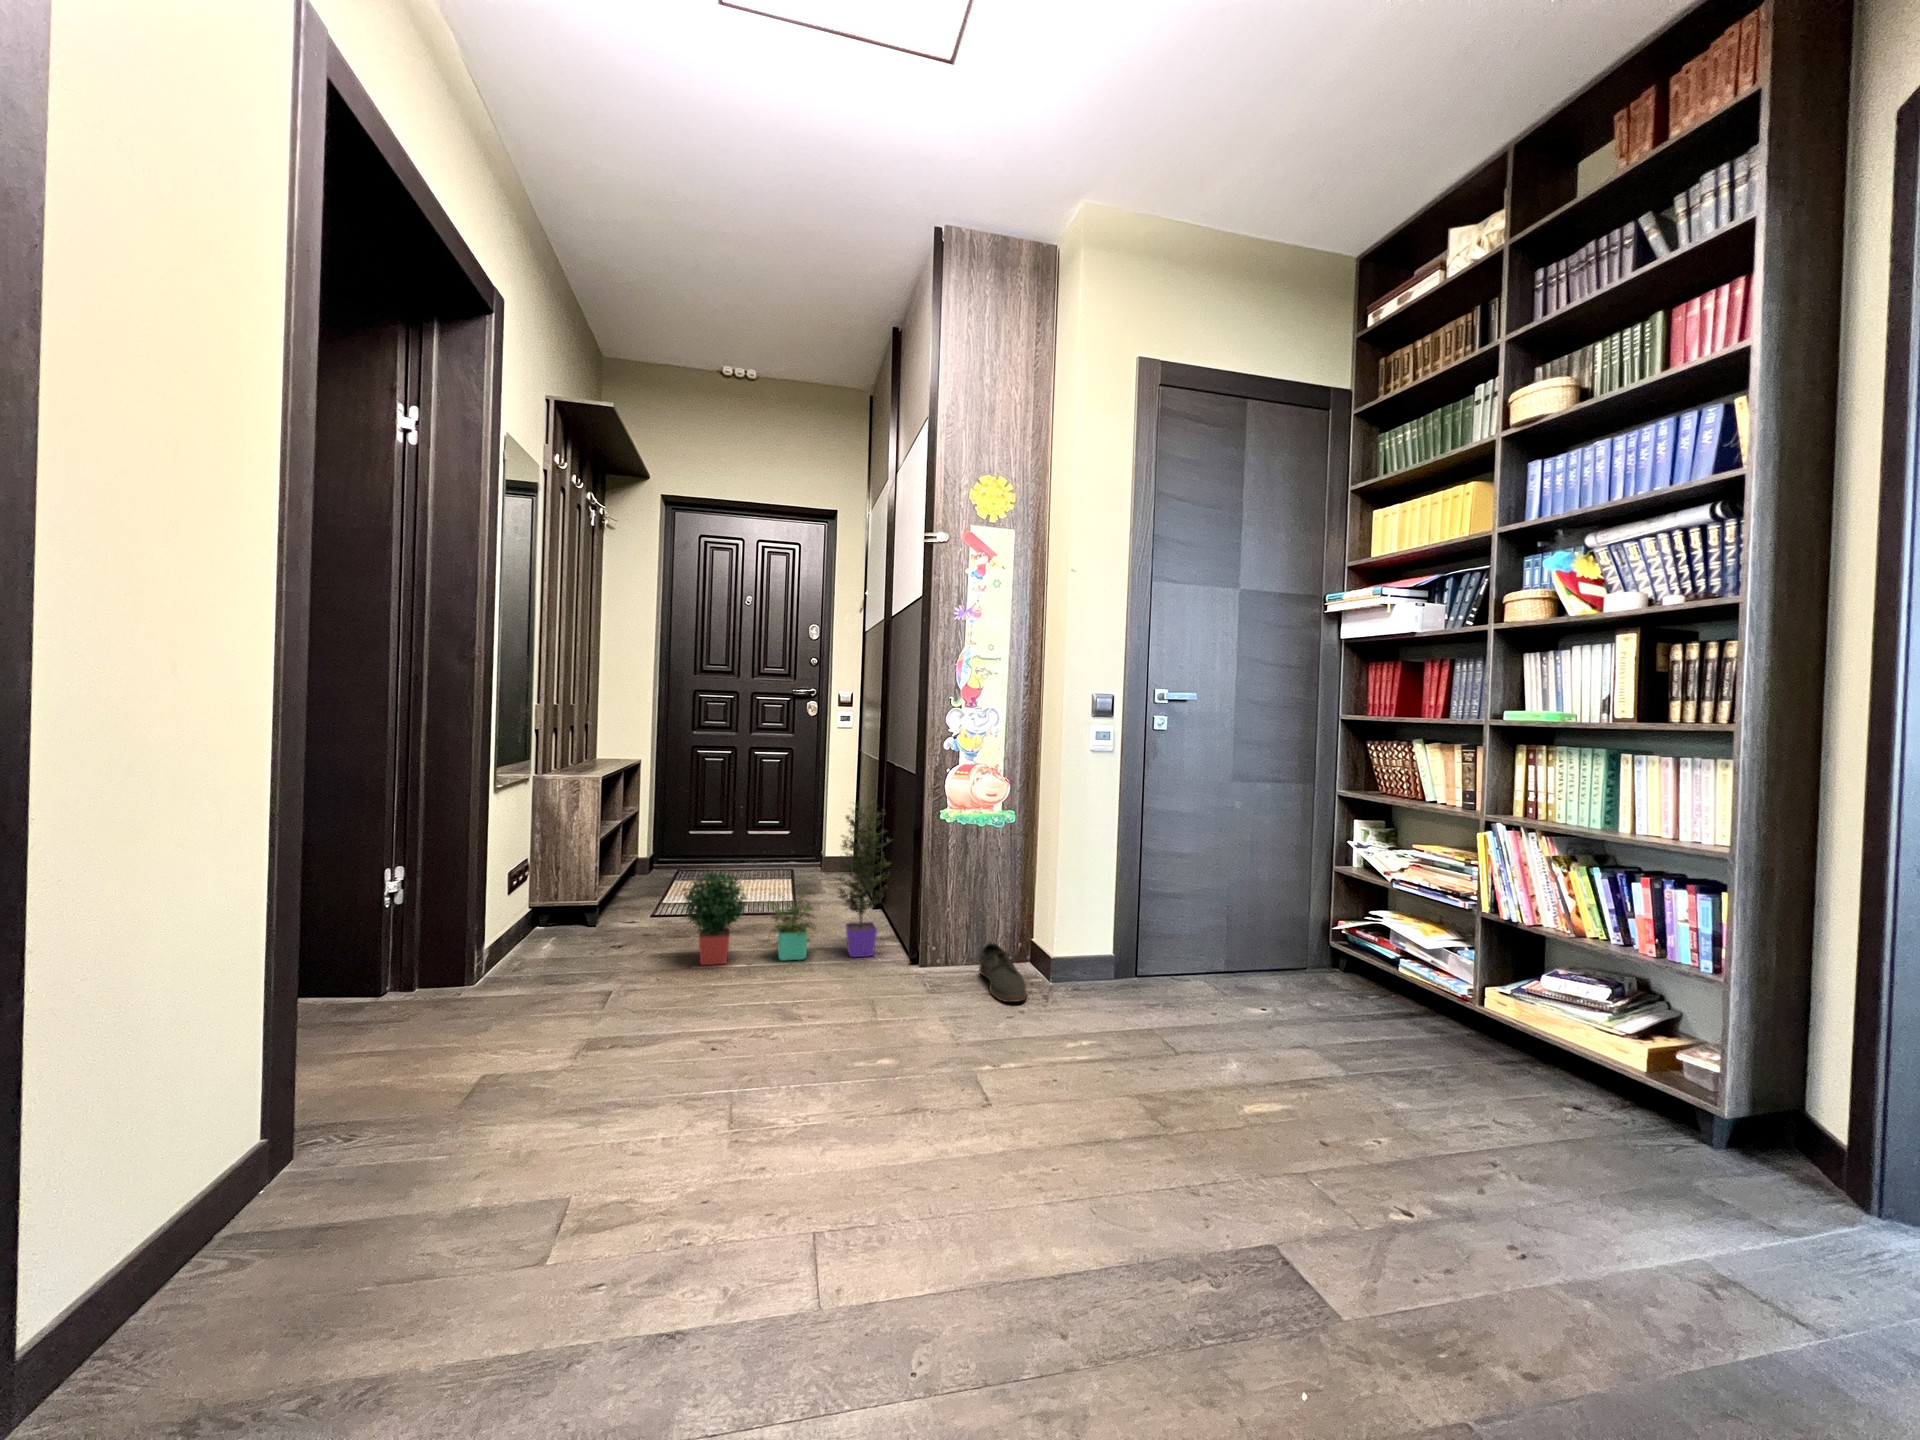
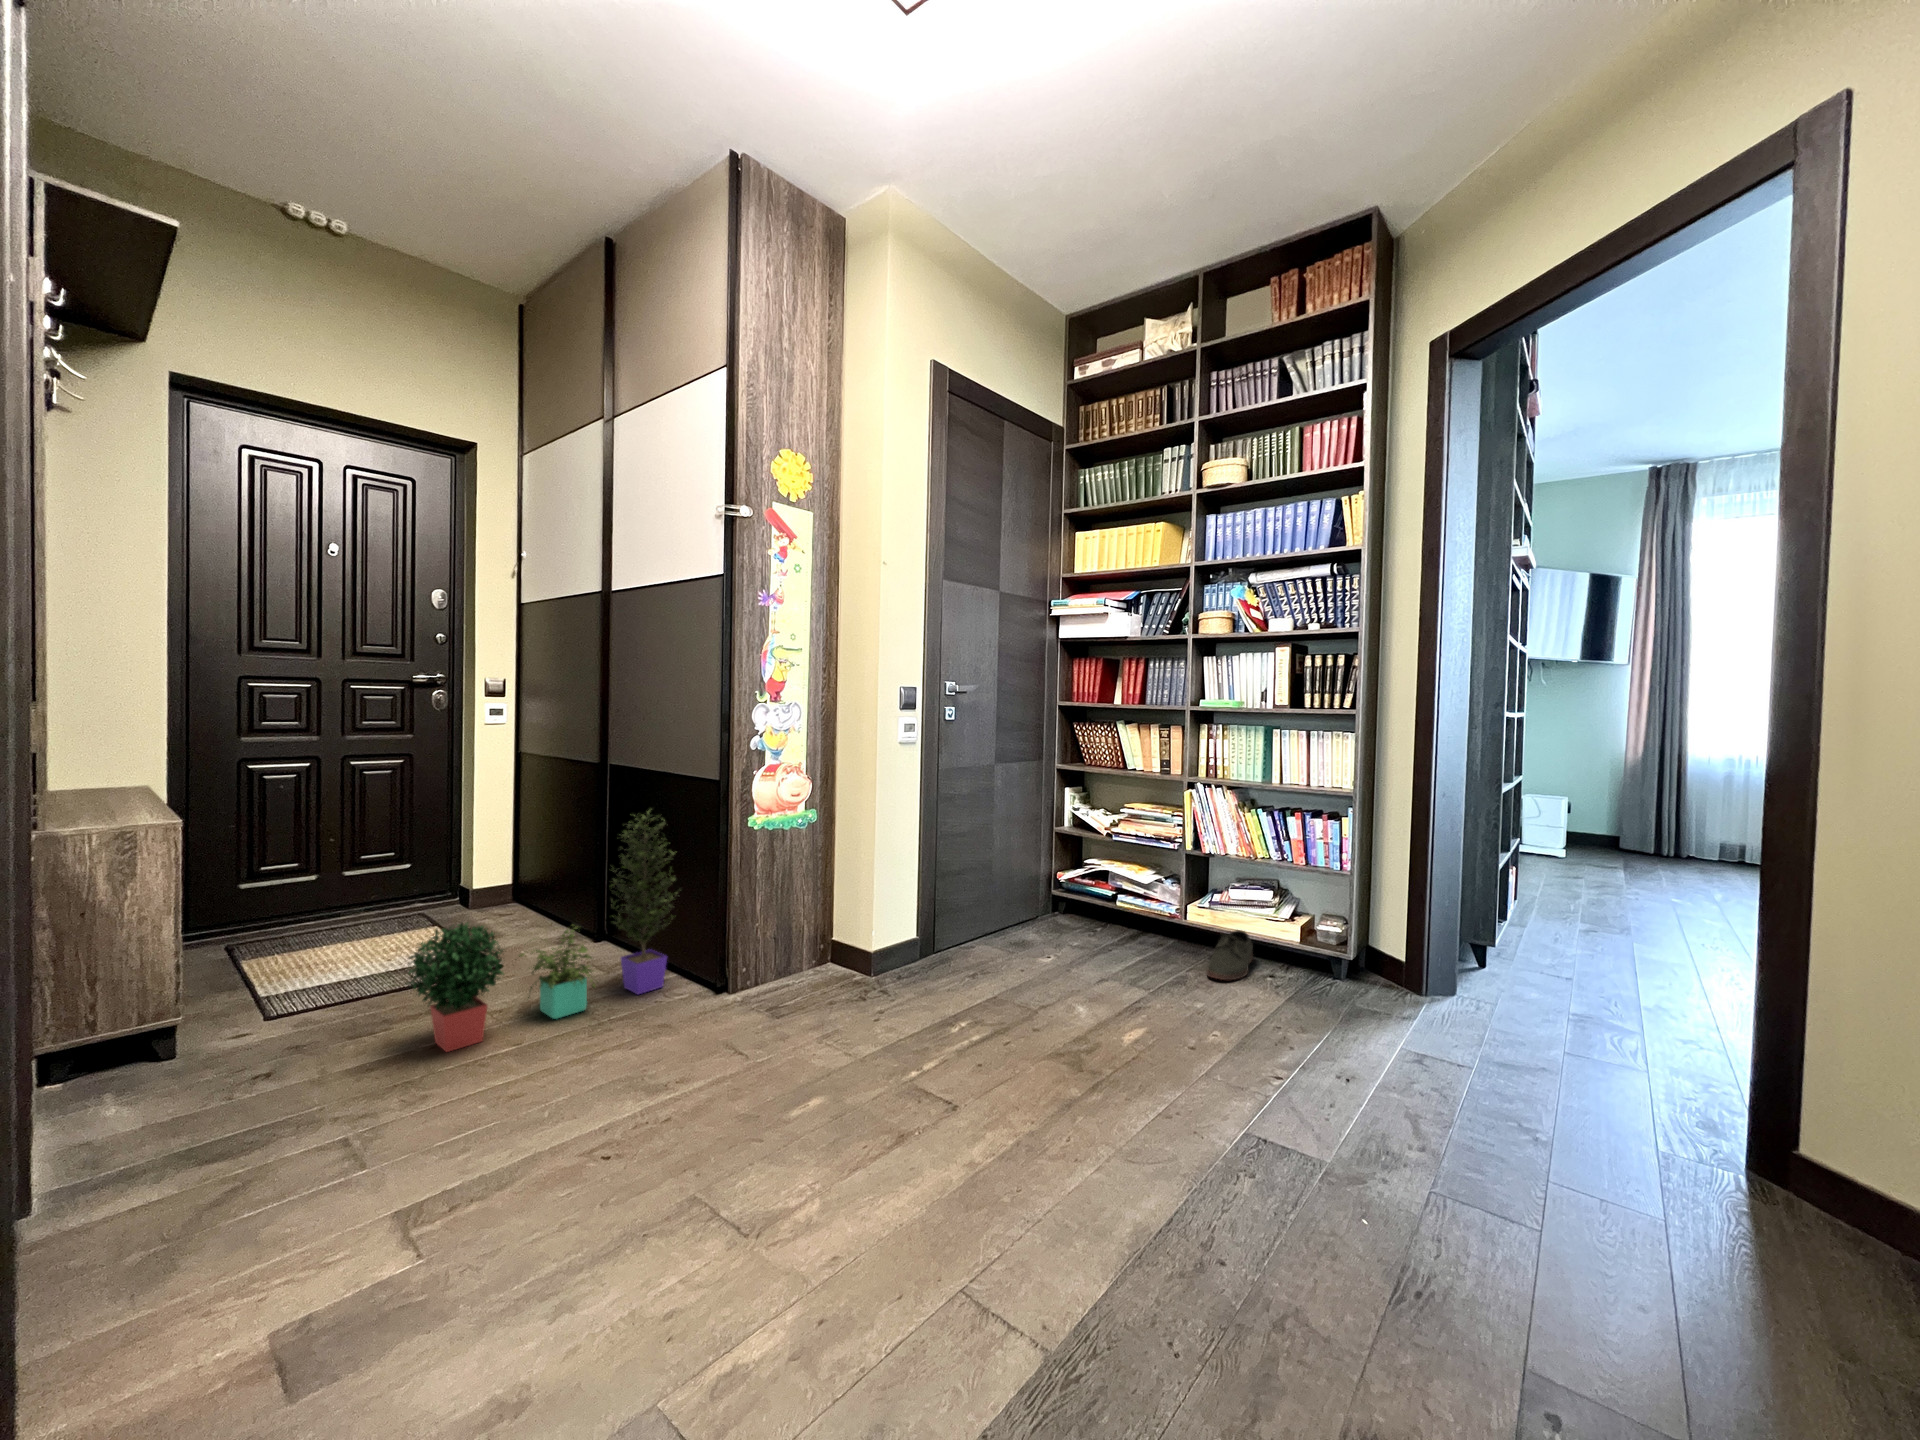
shoe: present [979,943,1027,1002] -> present [1207,930,1253,980]

